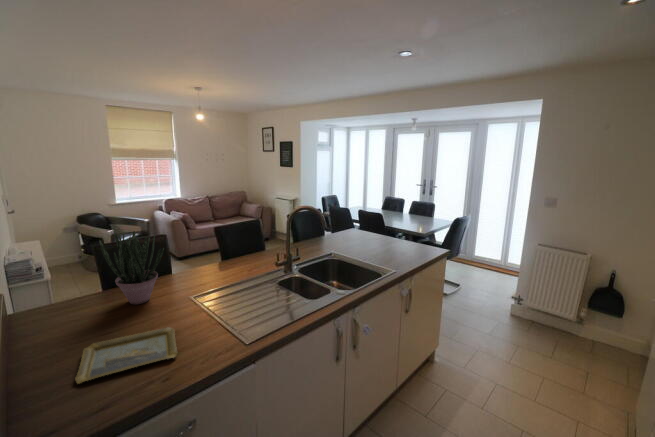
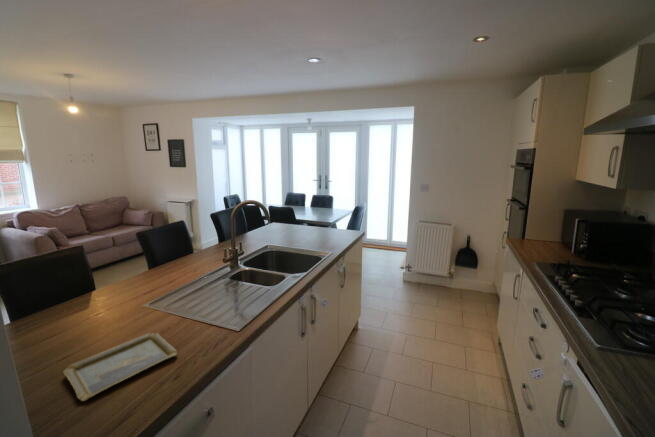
potted plant: present [99,231,164,304] -> none [40,241,114,323]

